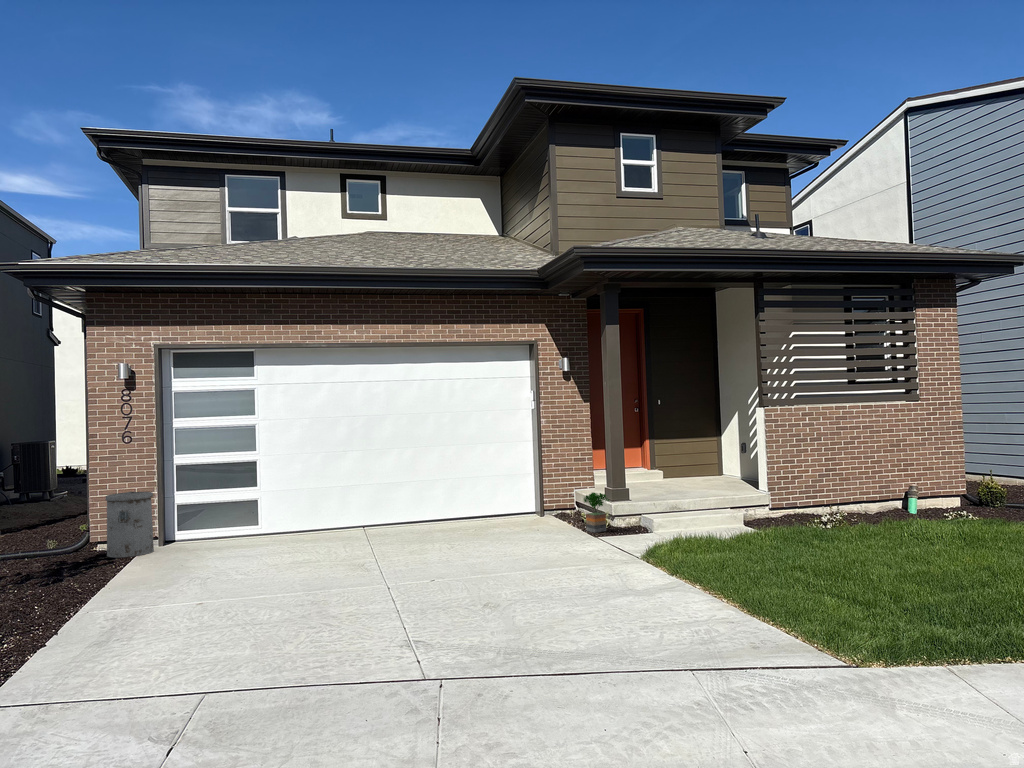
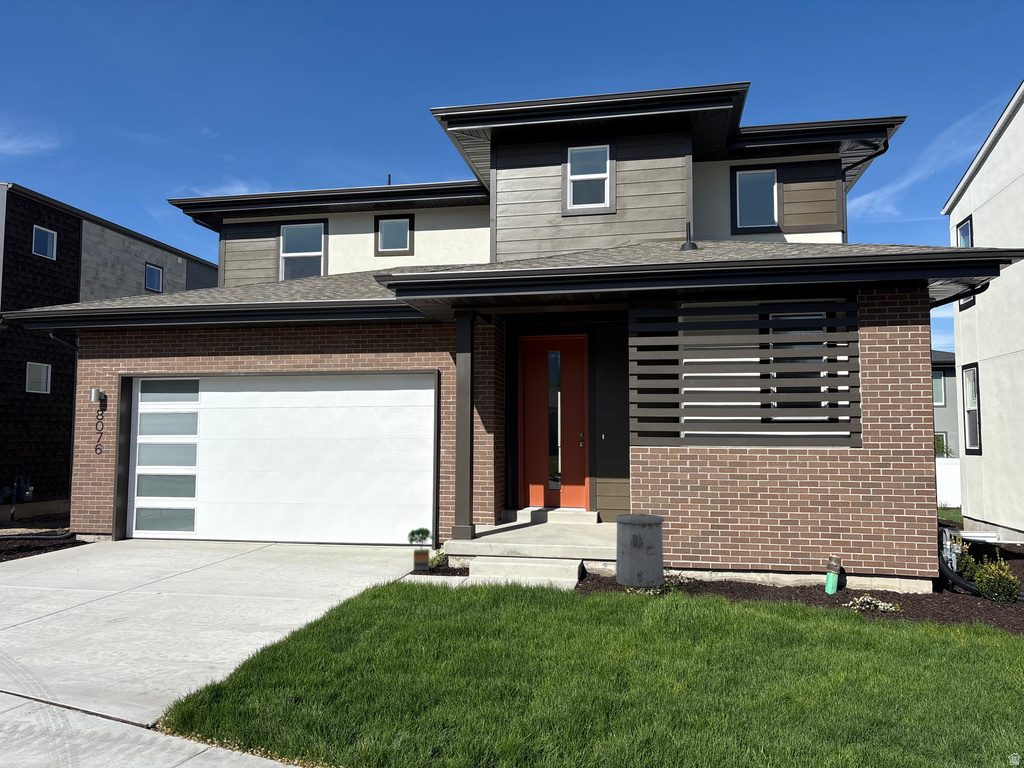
trash can: present [105,492,154,558] -> present [616,514,664,587]

